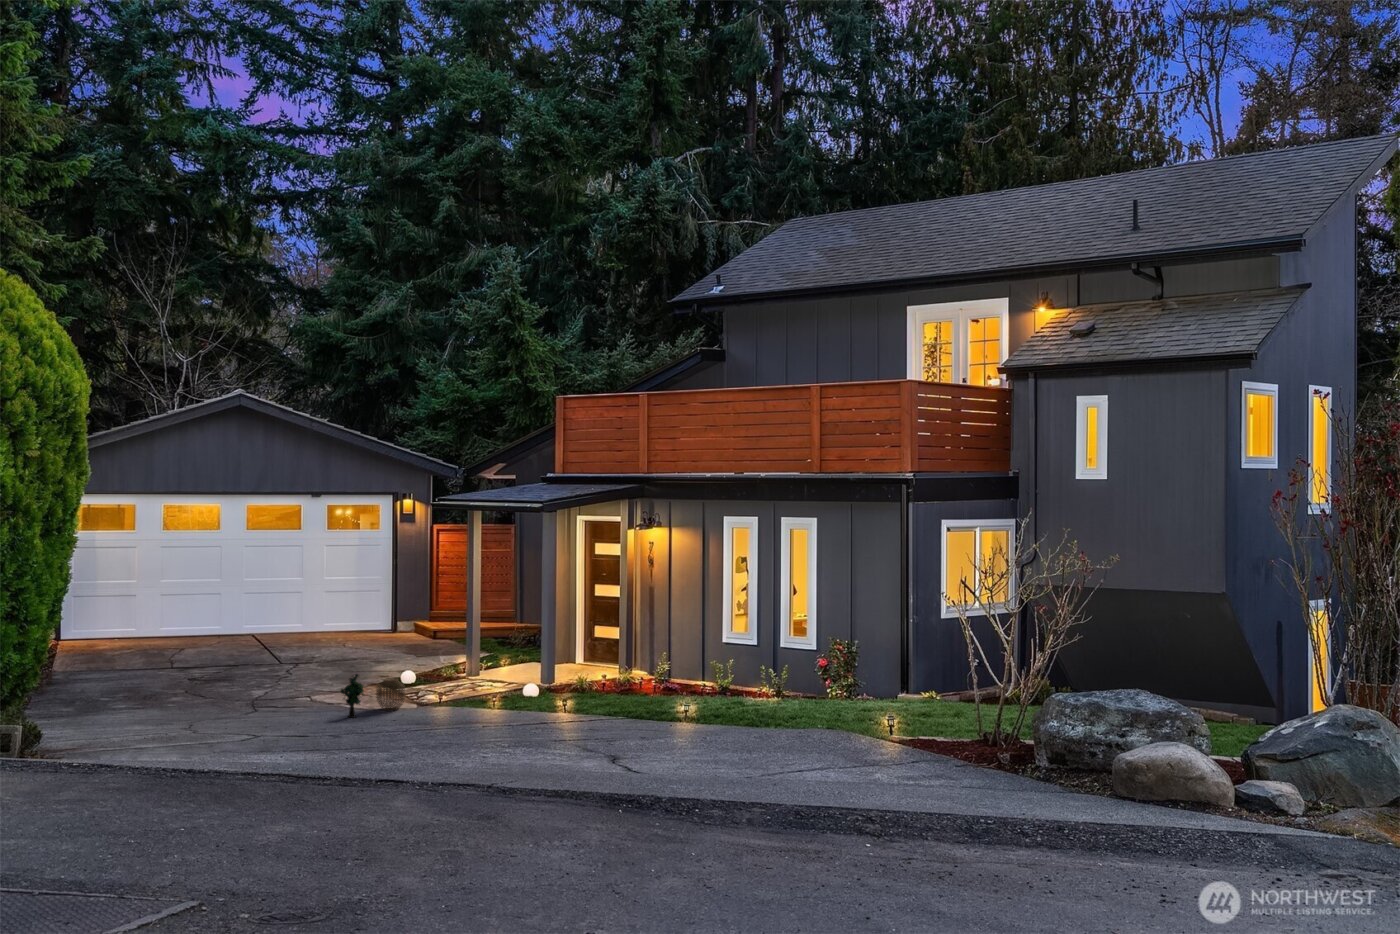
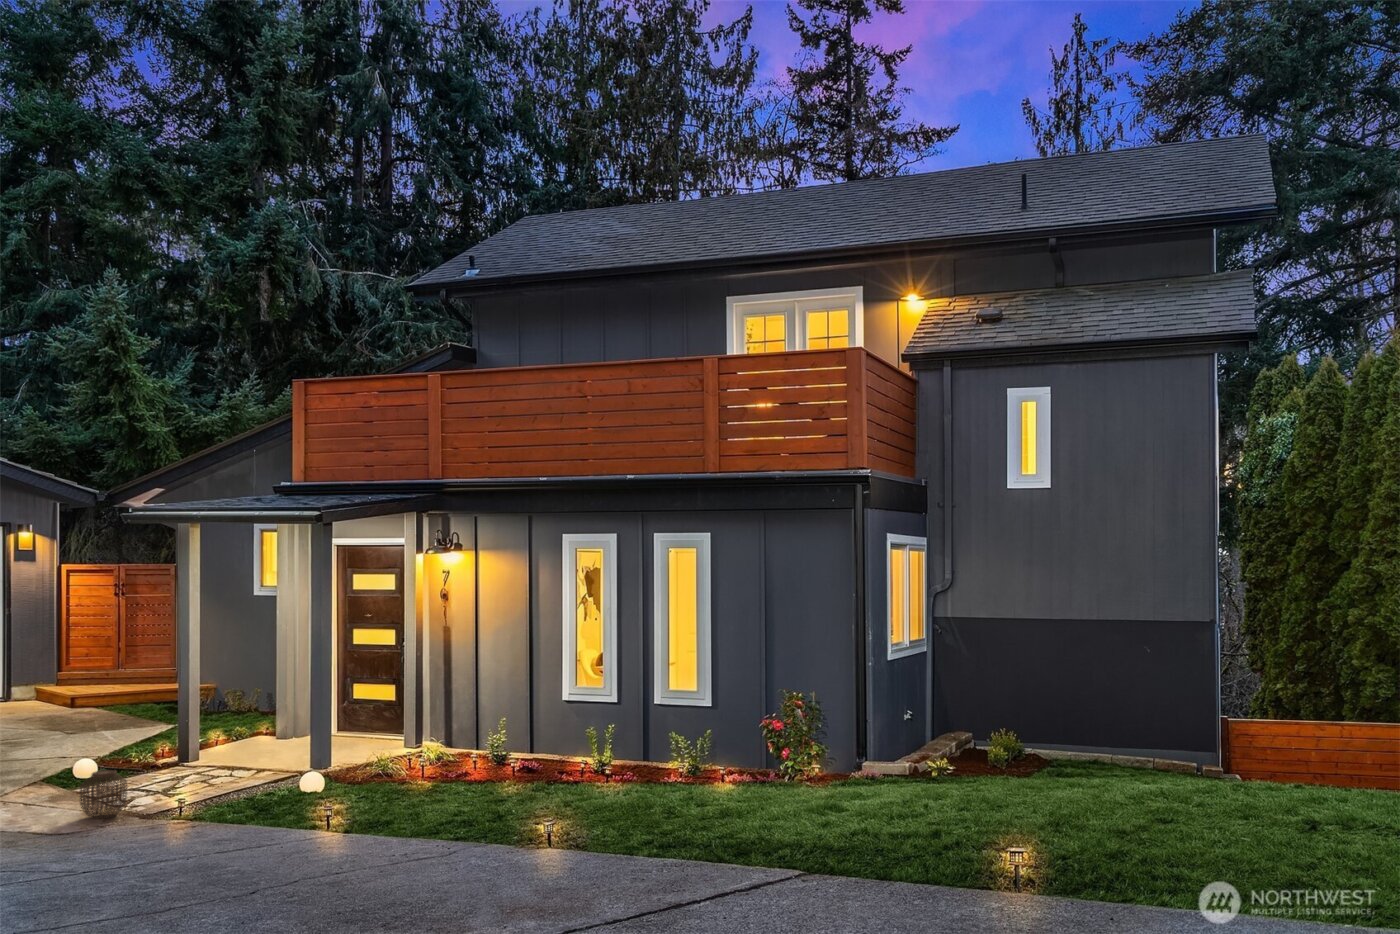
decorative plant: present [340,674,364,718] -> none [32,766,76,838]

